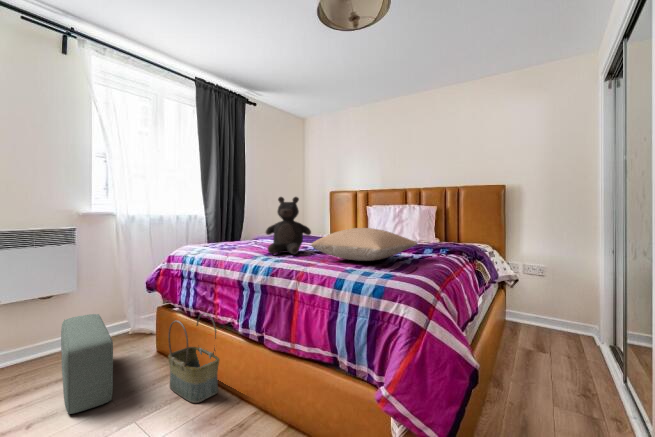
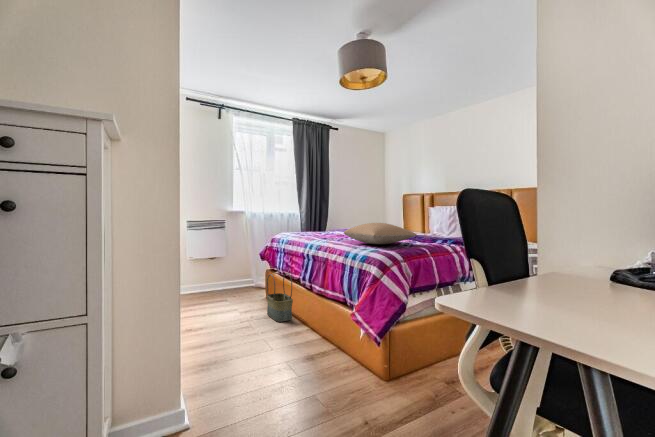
teddy bear: present [266,197,311,254] -> none [323,201,354,239]
pouf: present [61,314,113,414] -> none [217,270,240,316]

